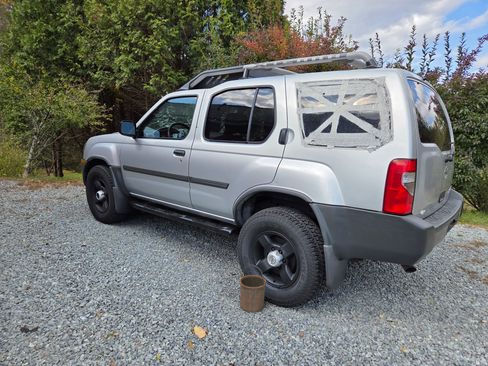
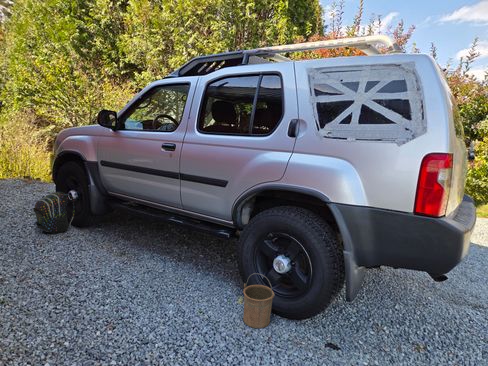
backpack: none [66,193,101,230] -> present [33,192,75,233]

